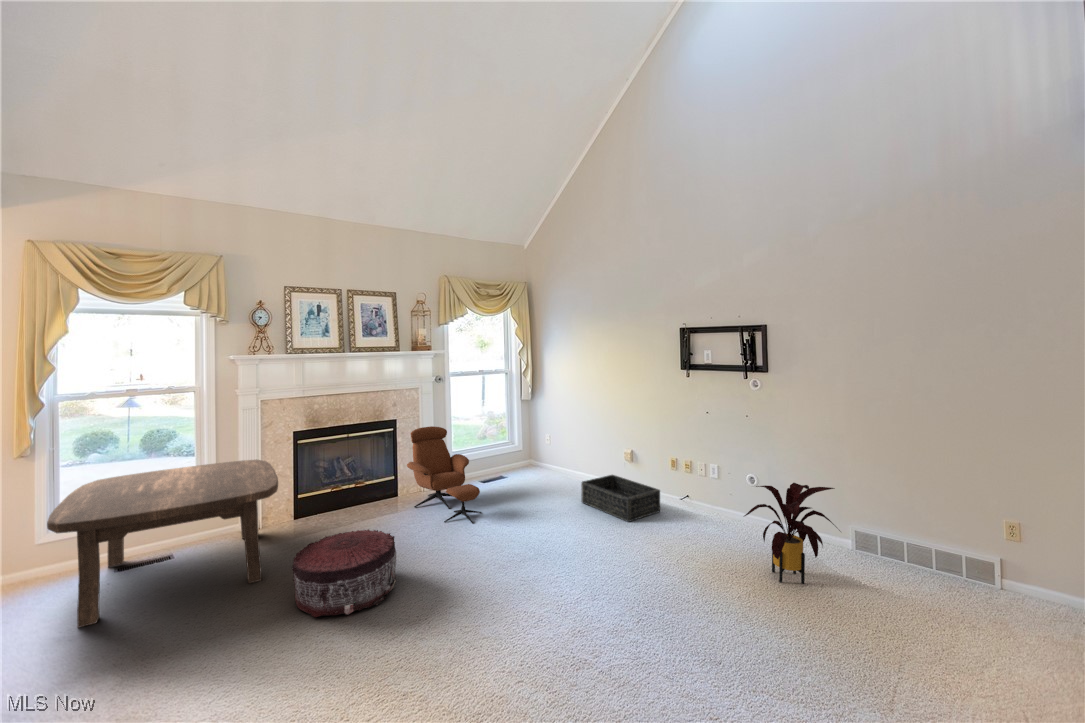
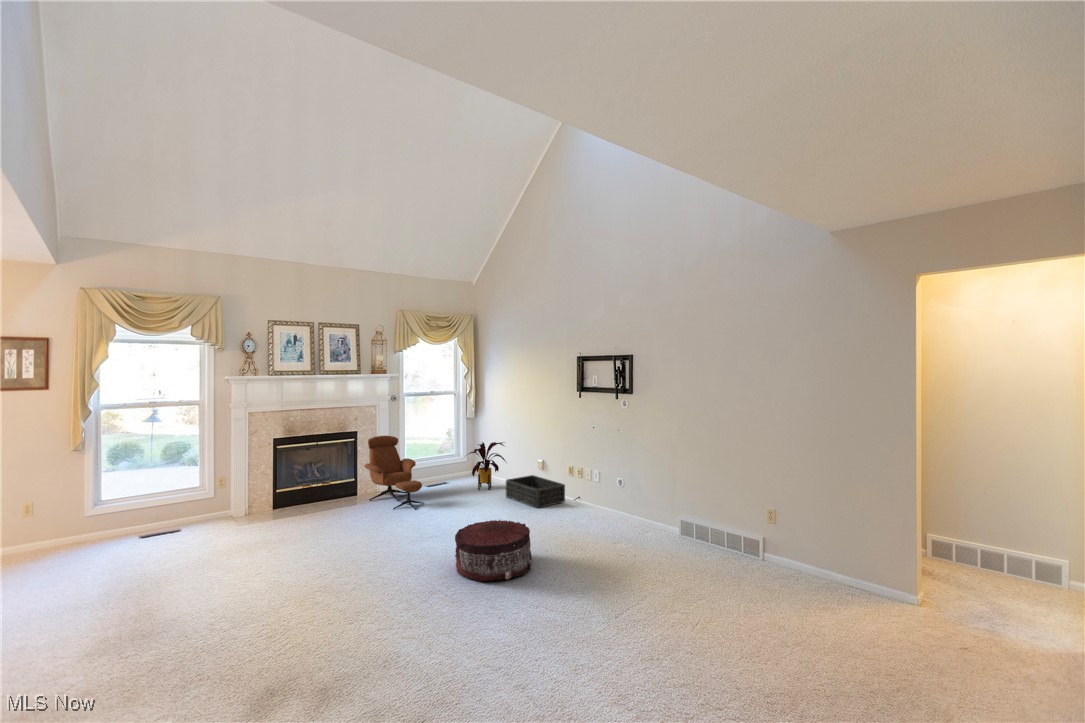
coffee table: present [47,460,278,628] -> none [108,458,266,566]
house plant: present [744,483,840,584] -> present [469,442,505,490]
pouf: present [292,529,396,617] -> present [455,520,532,581]

